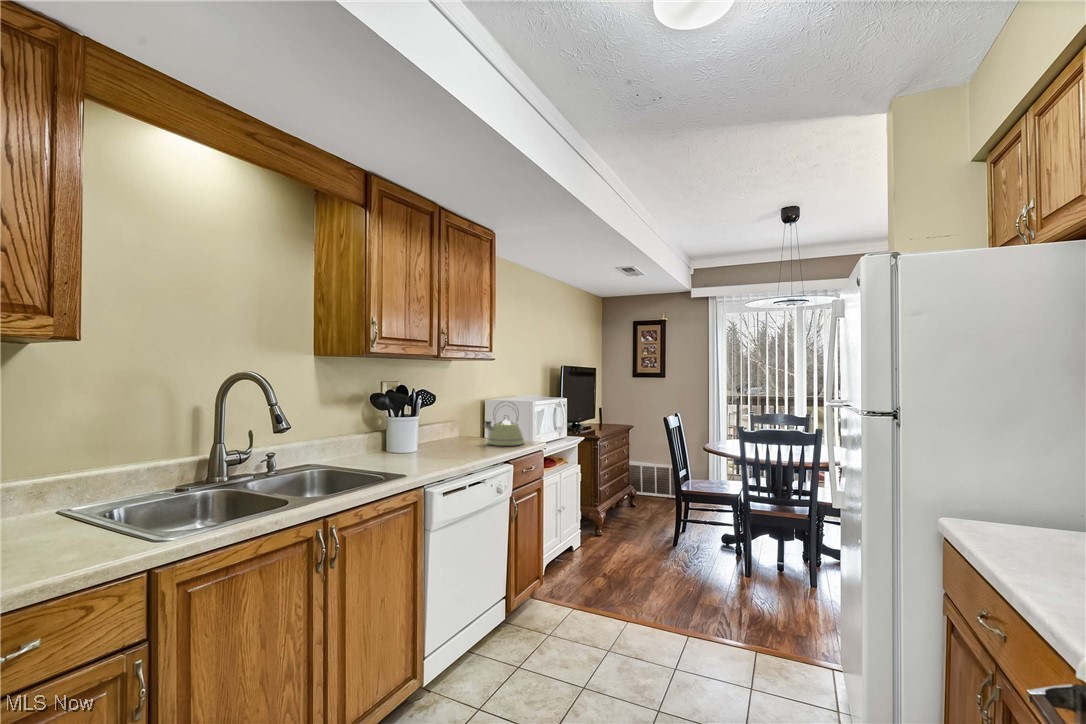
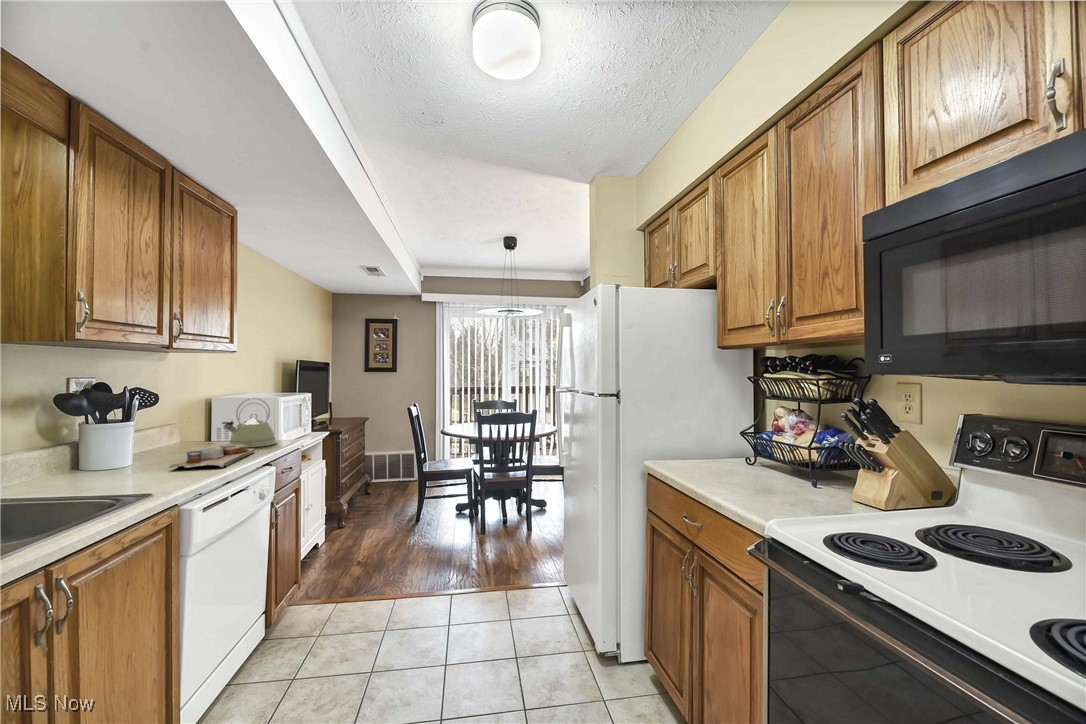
cutting board: none [432,441,501,461] -> present [170,444,255,468]

